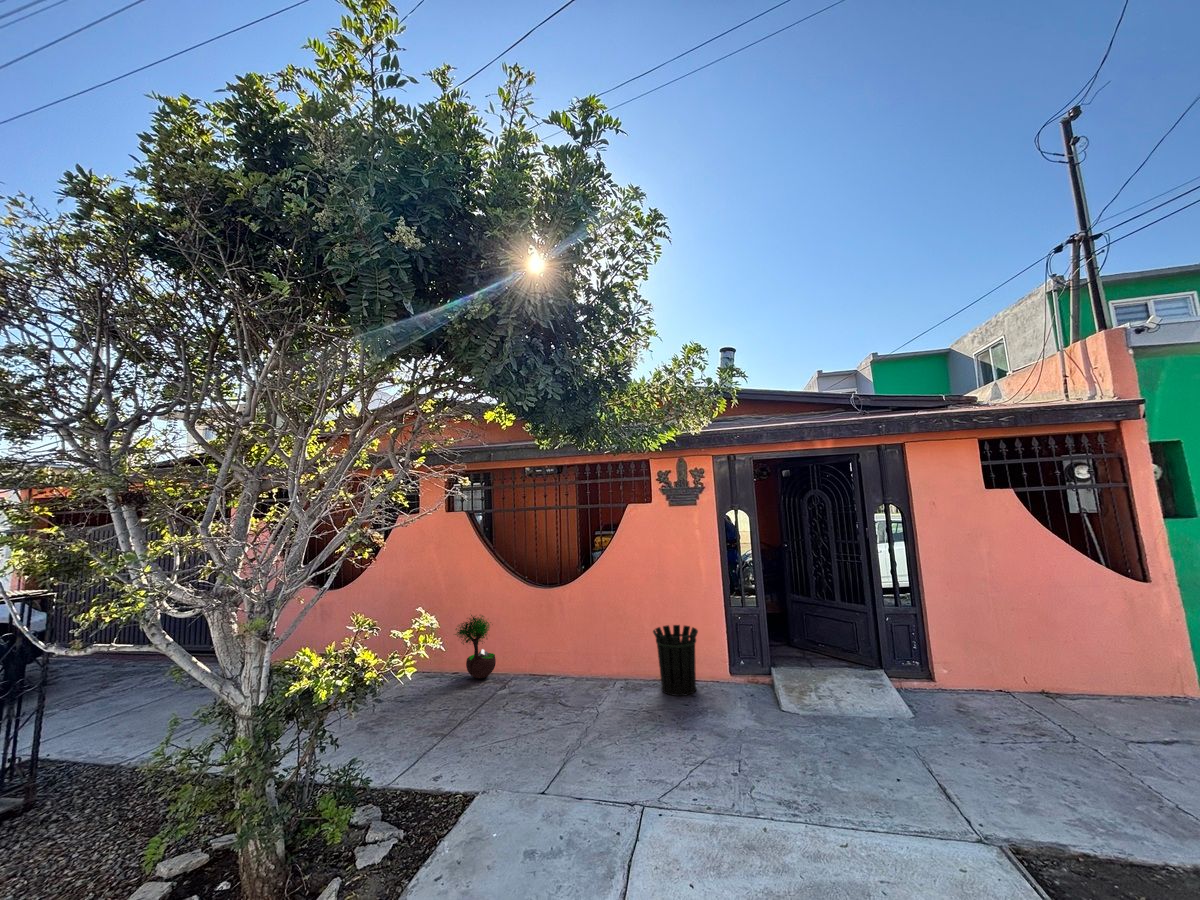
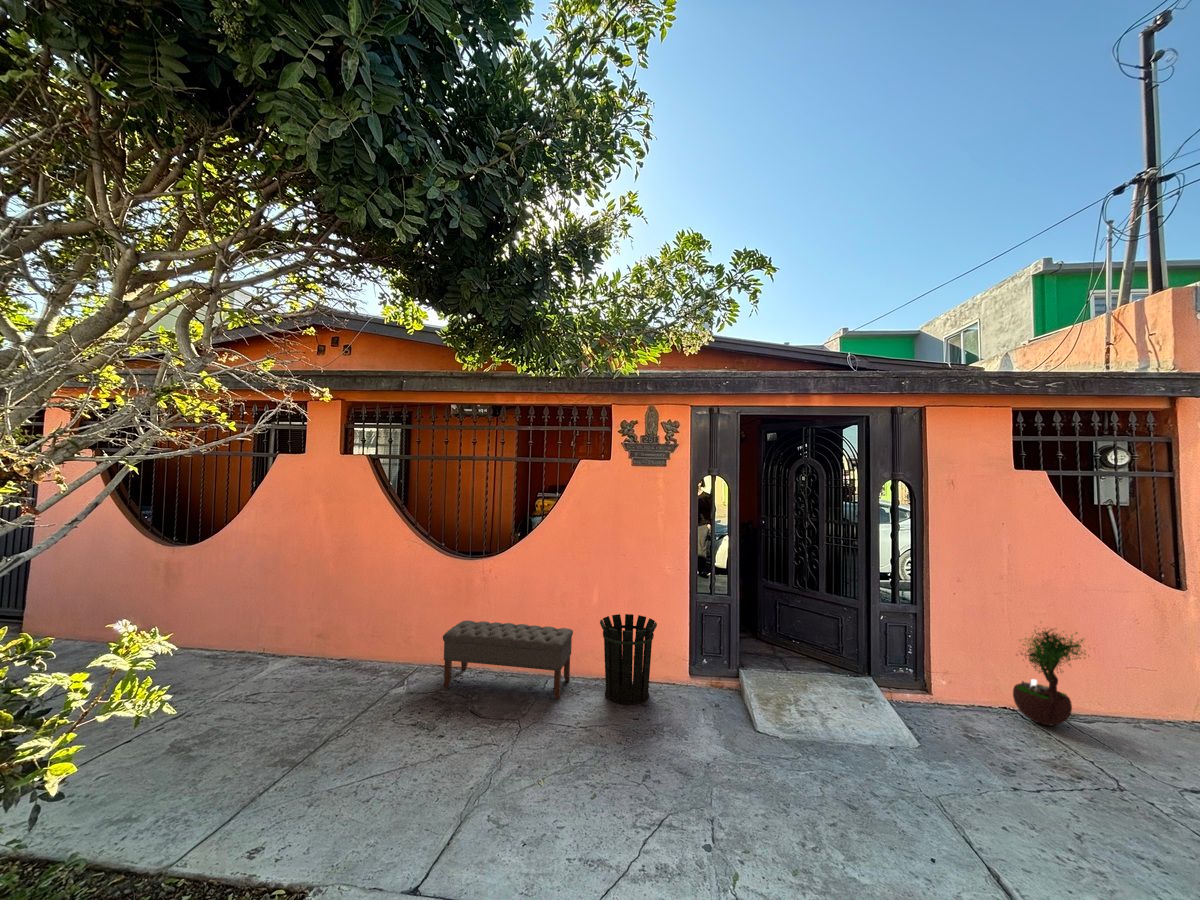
potted tree: present [455,615,496,678] -> present [1013,629,1086,725]
bench: none [533,635,633,693] -> present [443,620,573,699]

